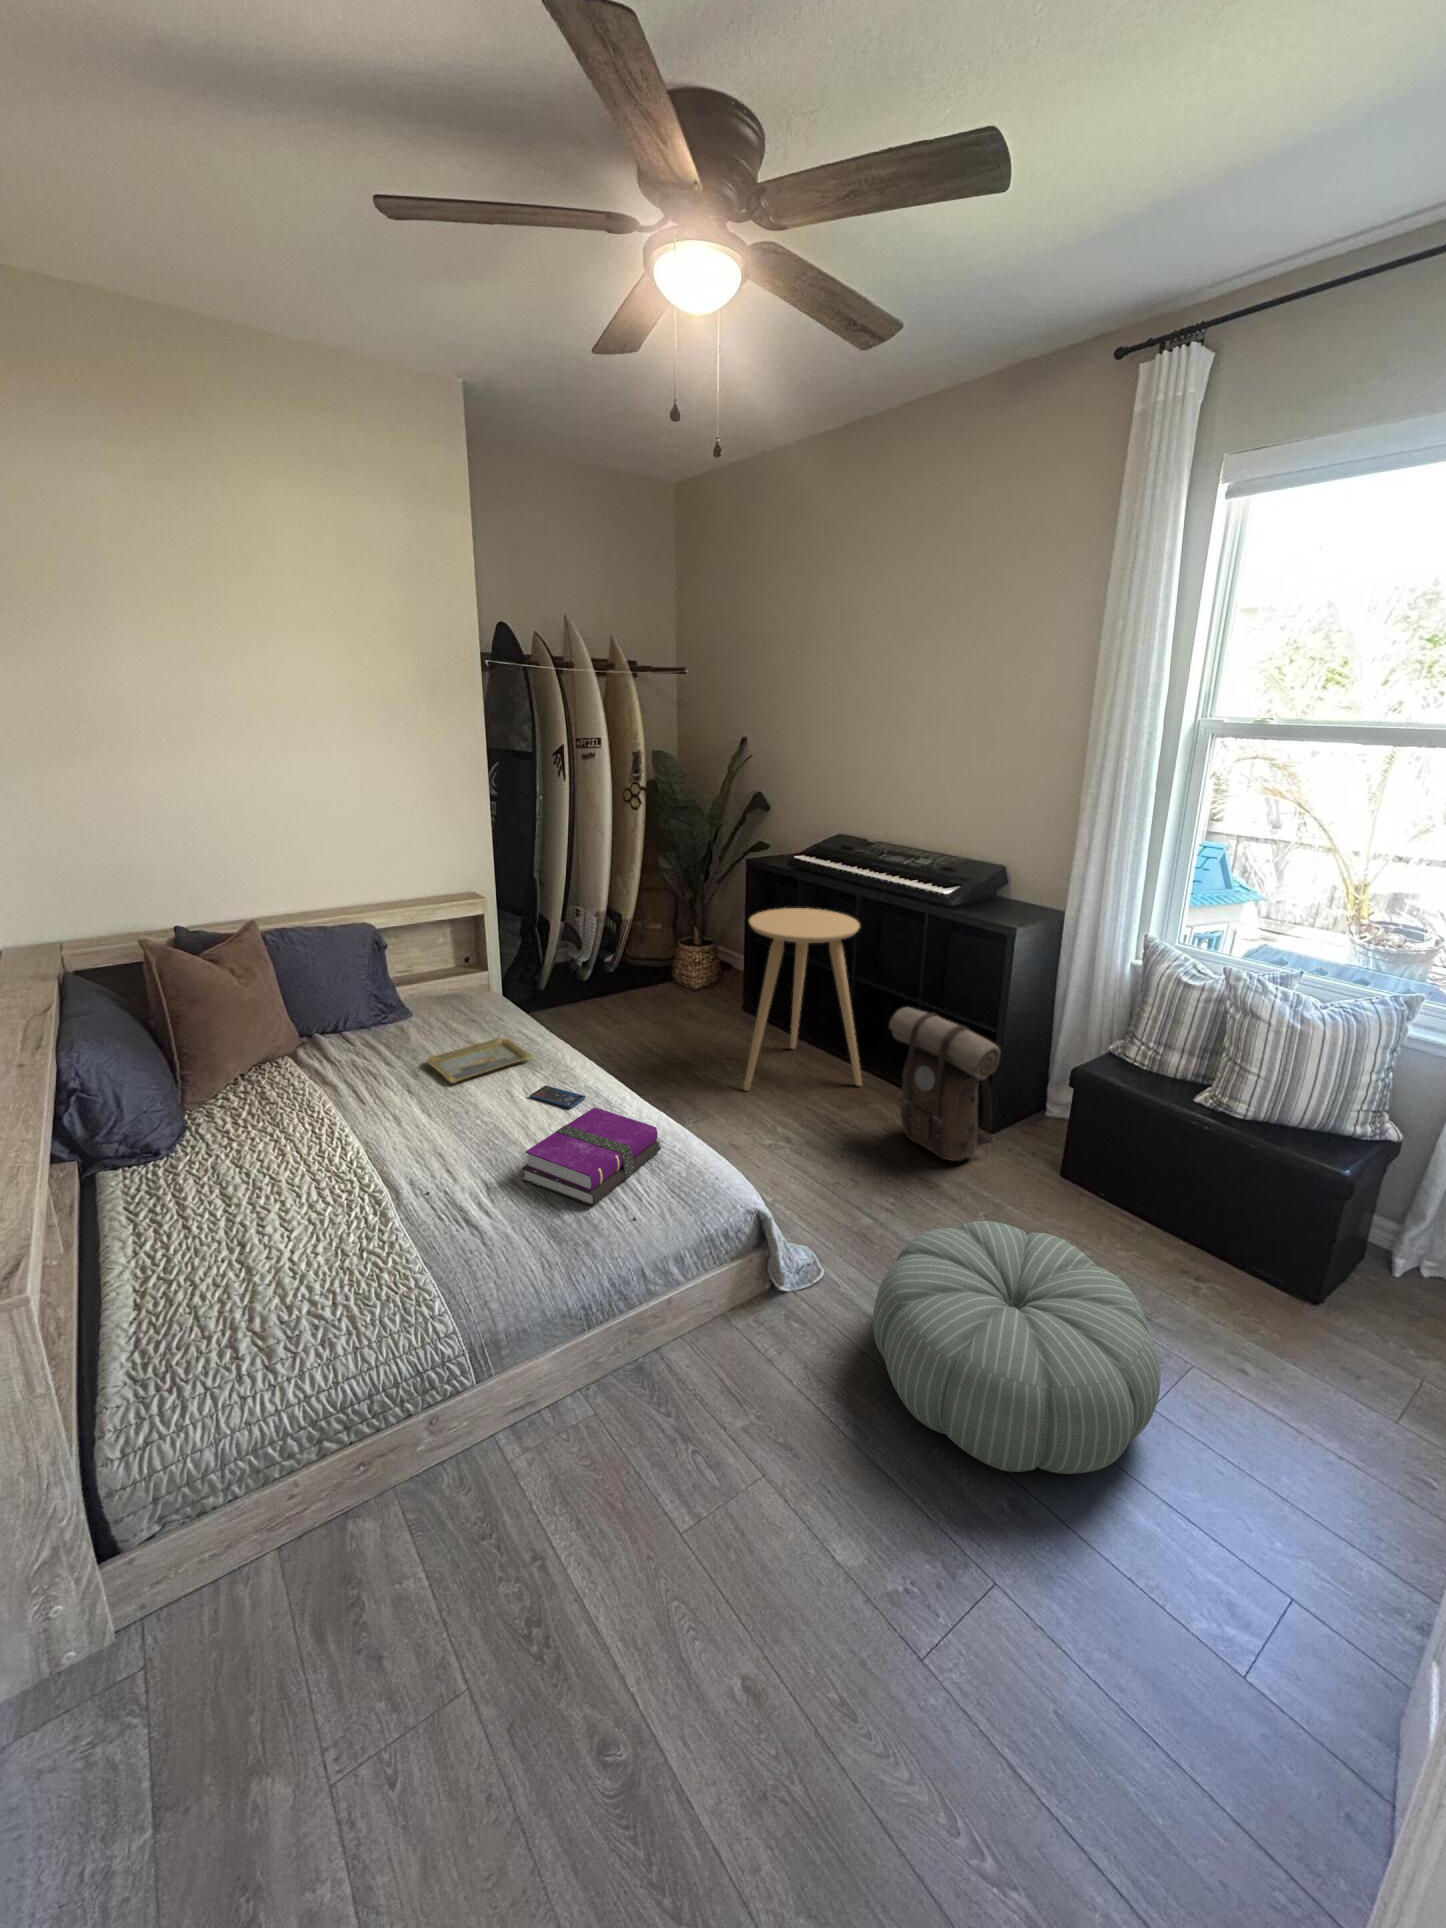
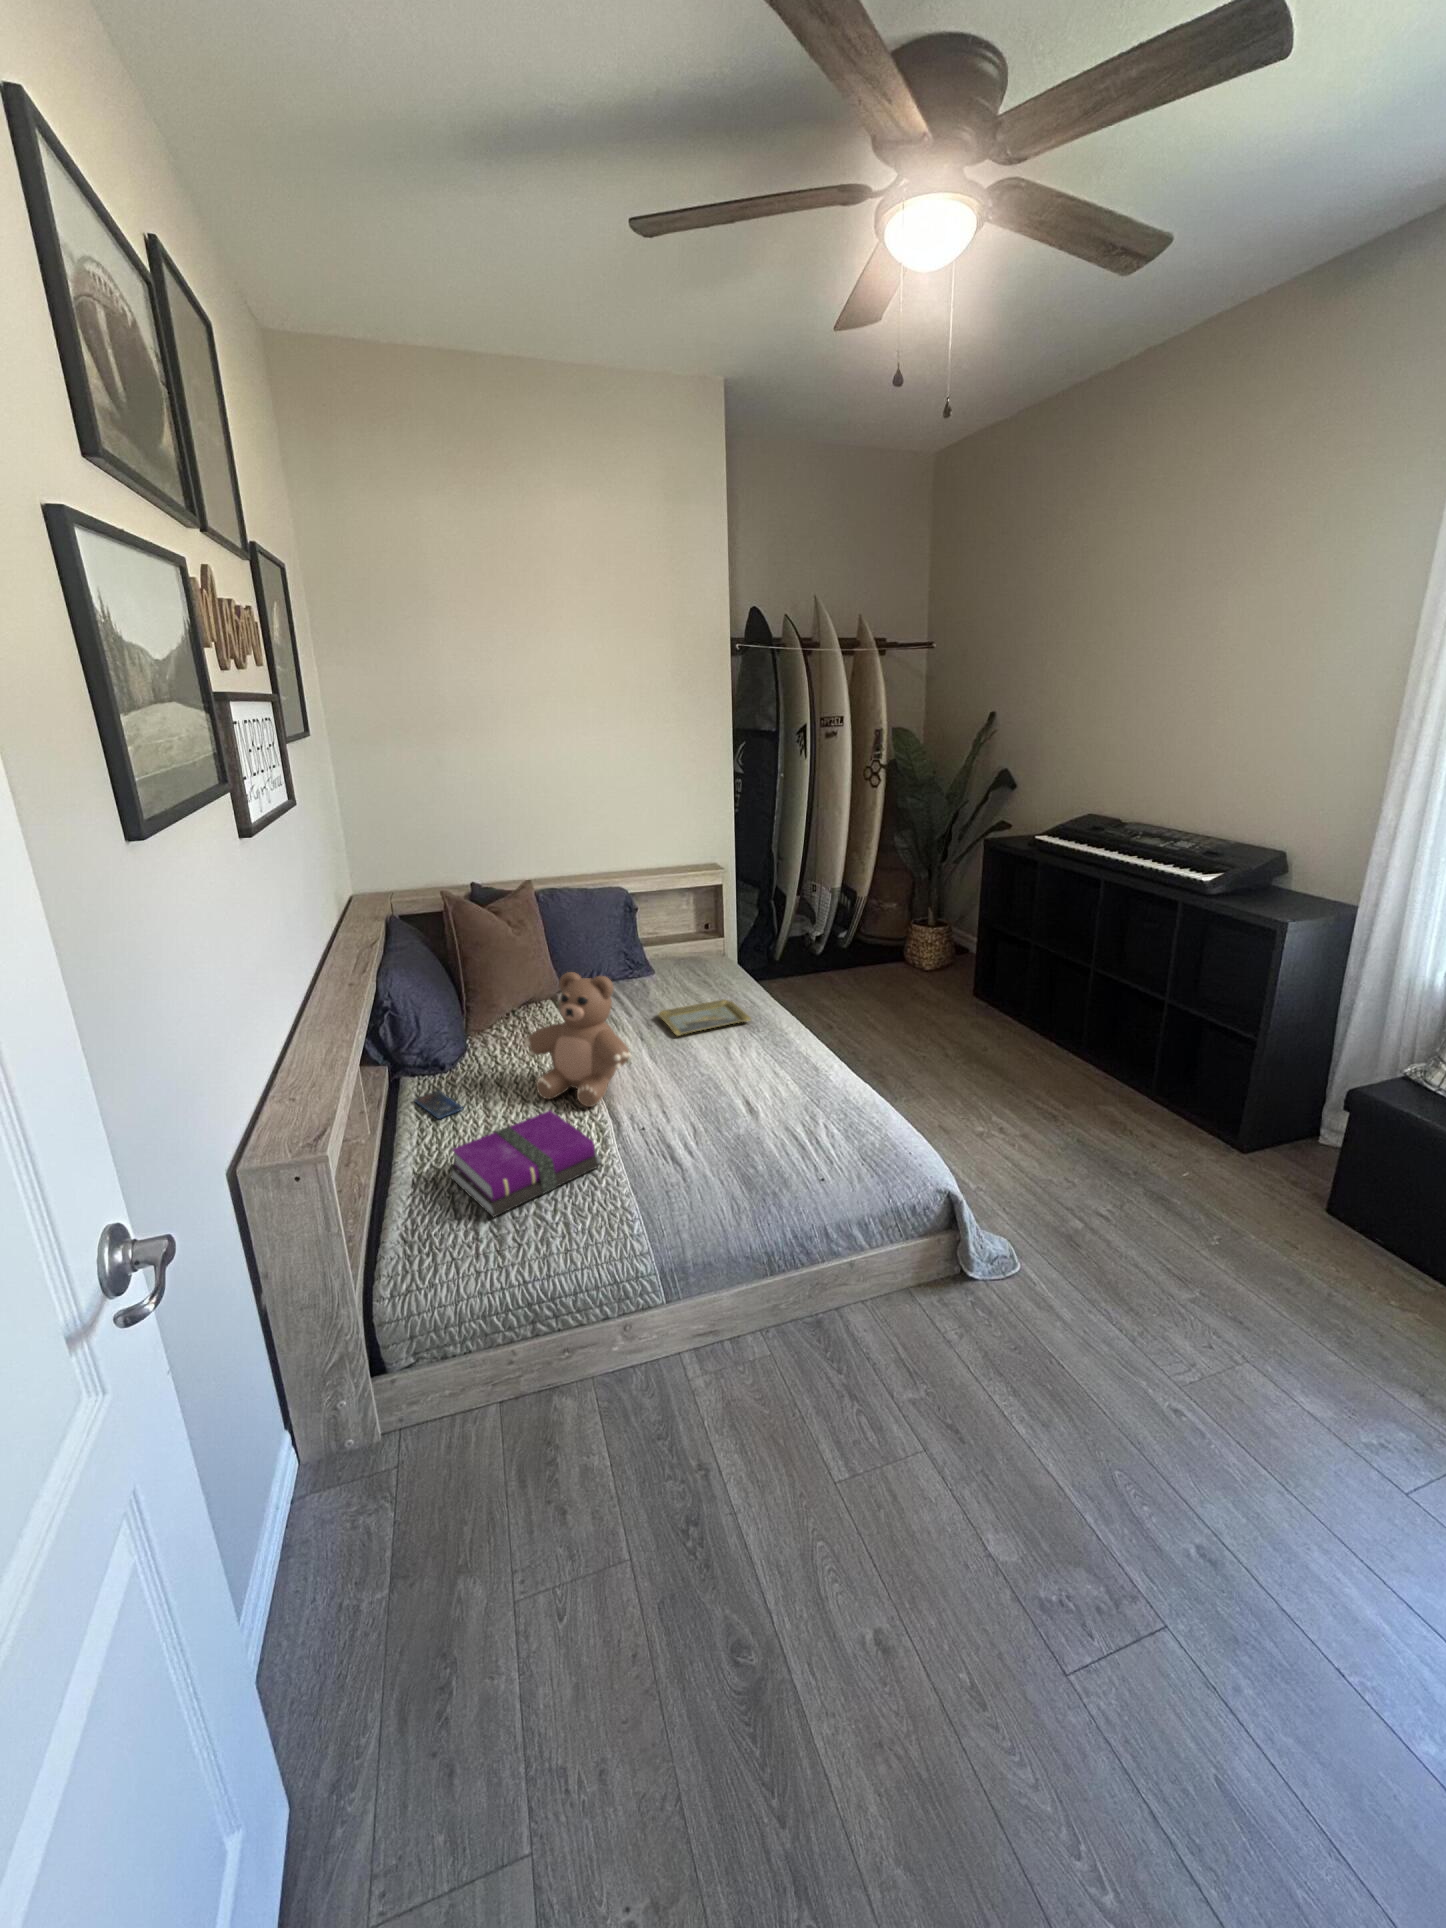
side table: present [744,908,862,1091] -> none [963,891,1103,1086]
backpack: present [889,1007,1000,1161] -> none [1124,1004,1257,1179]
teddy bear: none [269,1025,409,1177] -> present [524,972,631,1107]
smartphone: present [530,1086,586,1108] -> present [414,1091,463,1119]
notebook: present [522,1107,661,1206] -> present [450,1111,601,1217]
pouf: present [873,1221,1161,1474] -> none [1062,1242,1416,1541]

